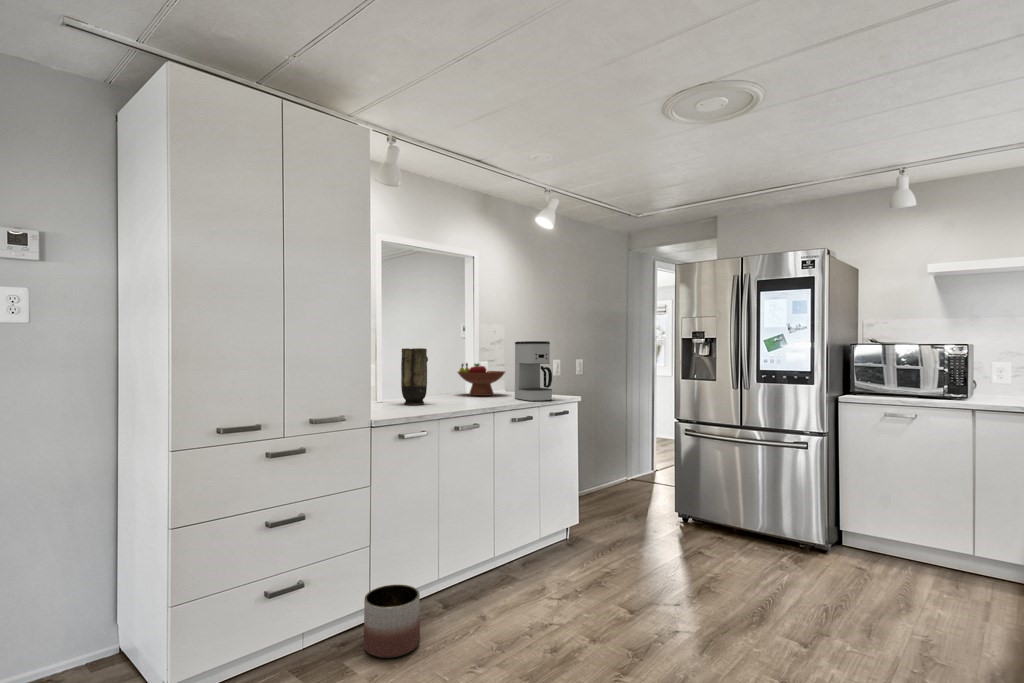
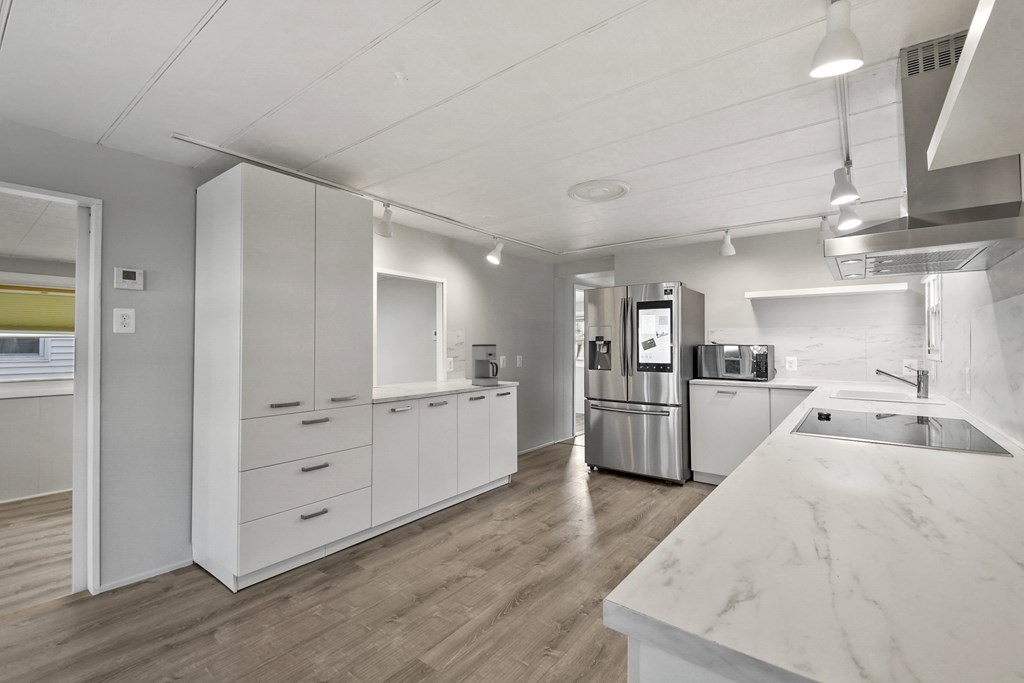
vase: present [401,348,428,405] -> none [392,350,411,389]
fruit bowl: present [458,363,505,396] -> none [430,360,466,383]
planter: present [364,585,420,658] -> none [371,510,409,556]

